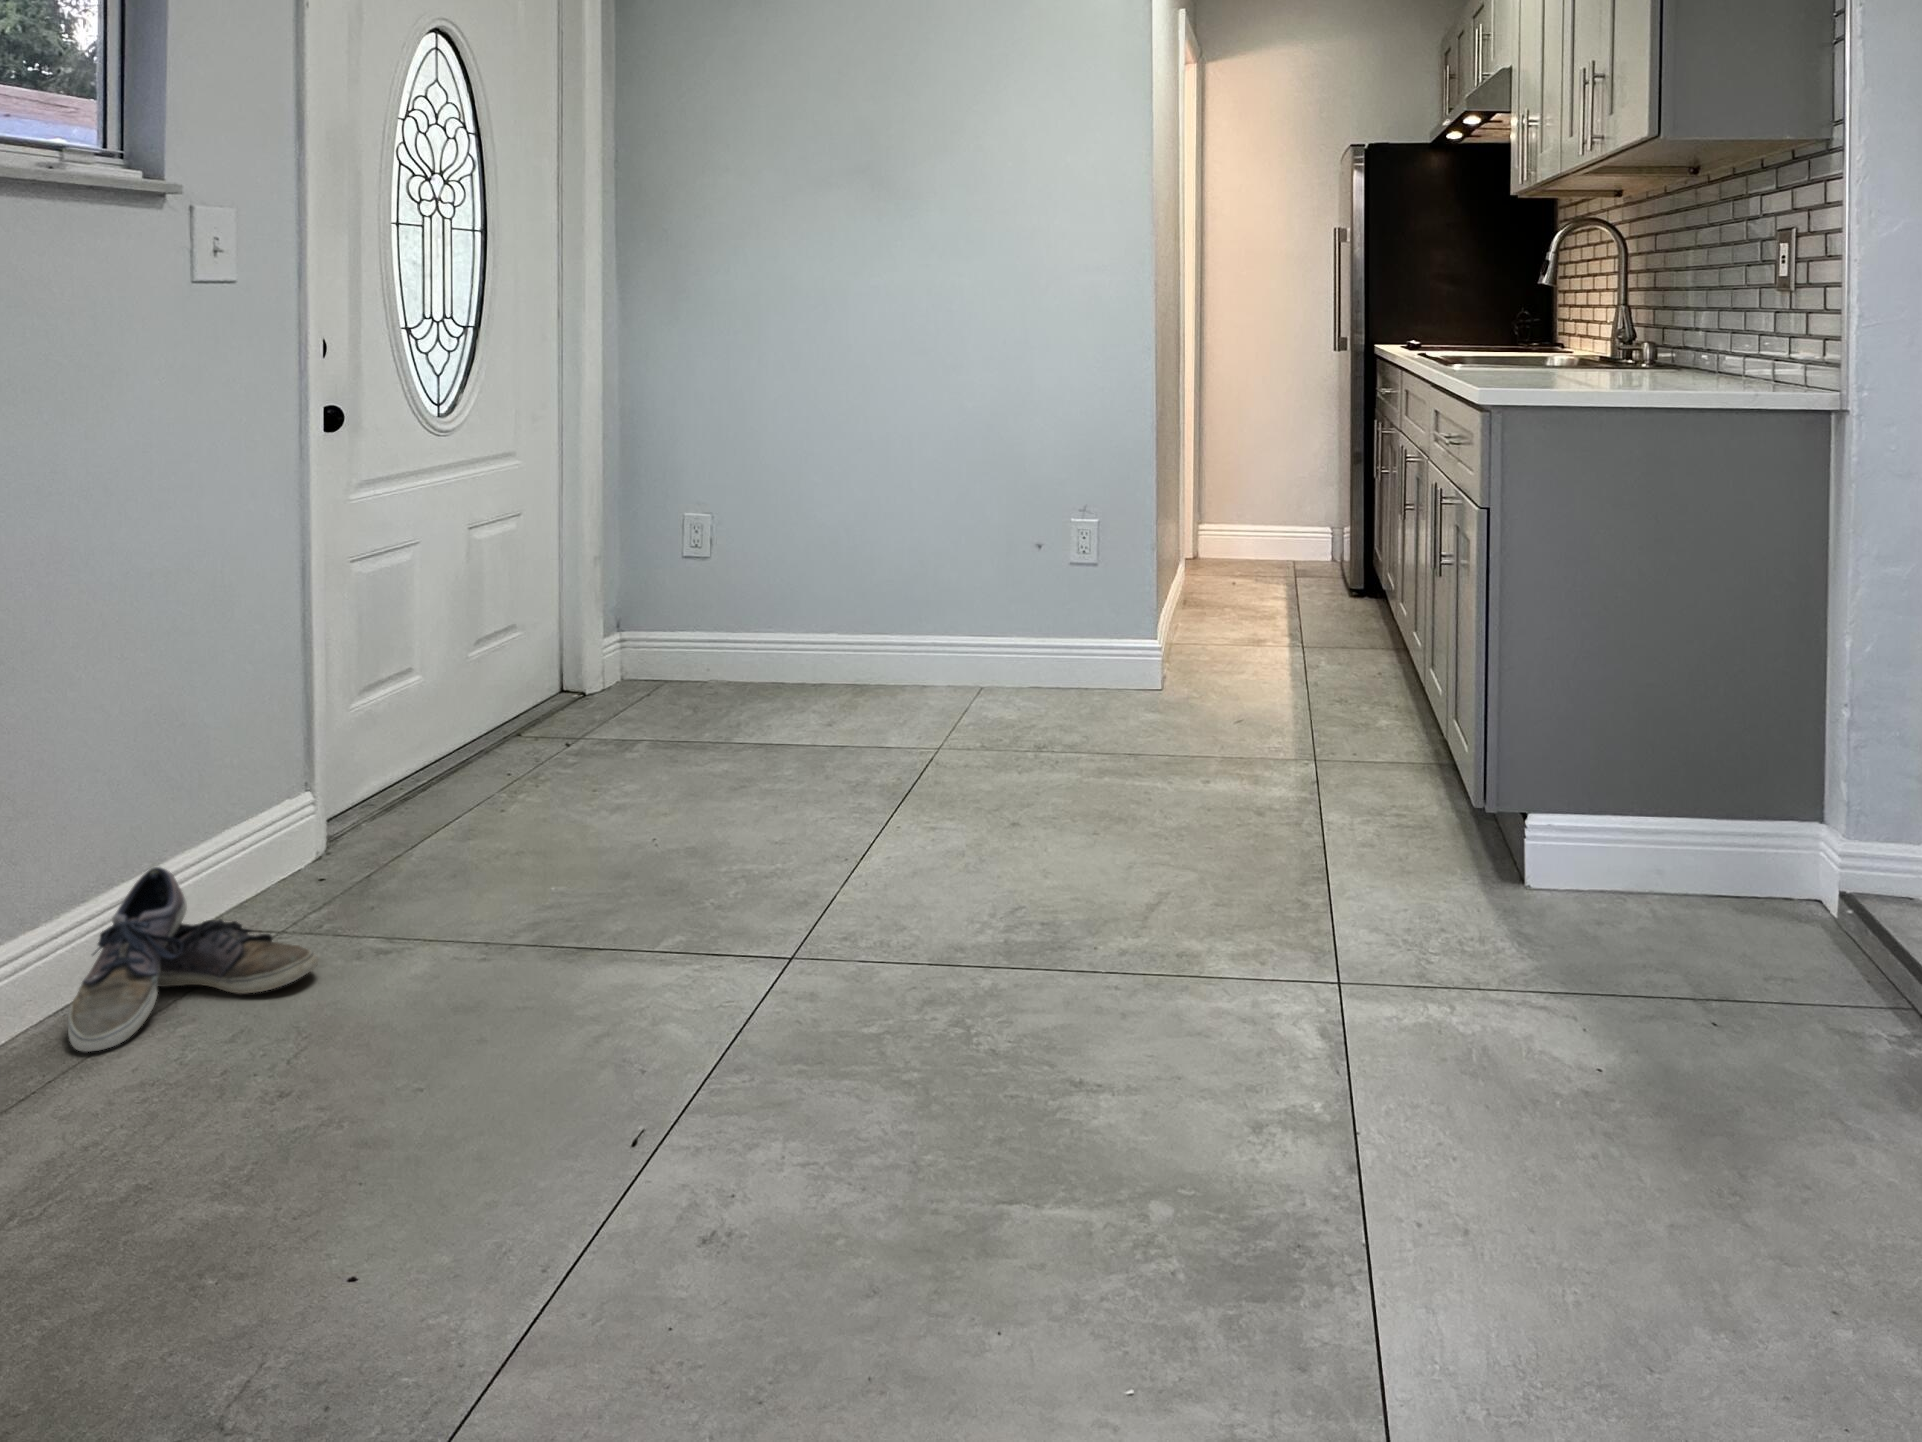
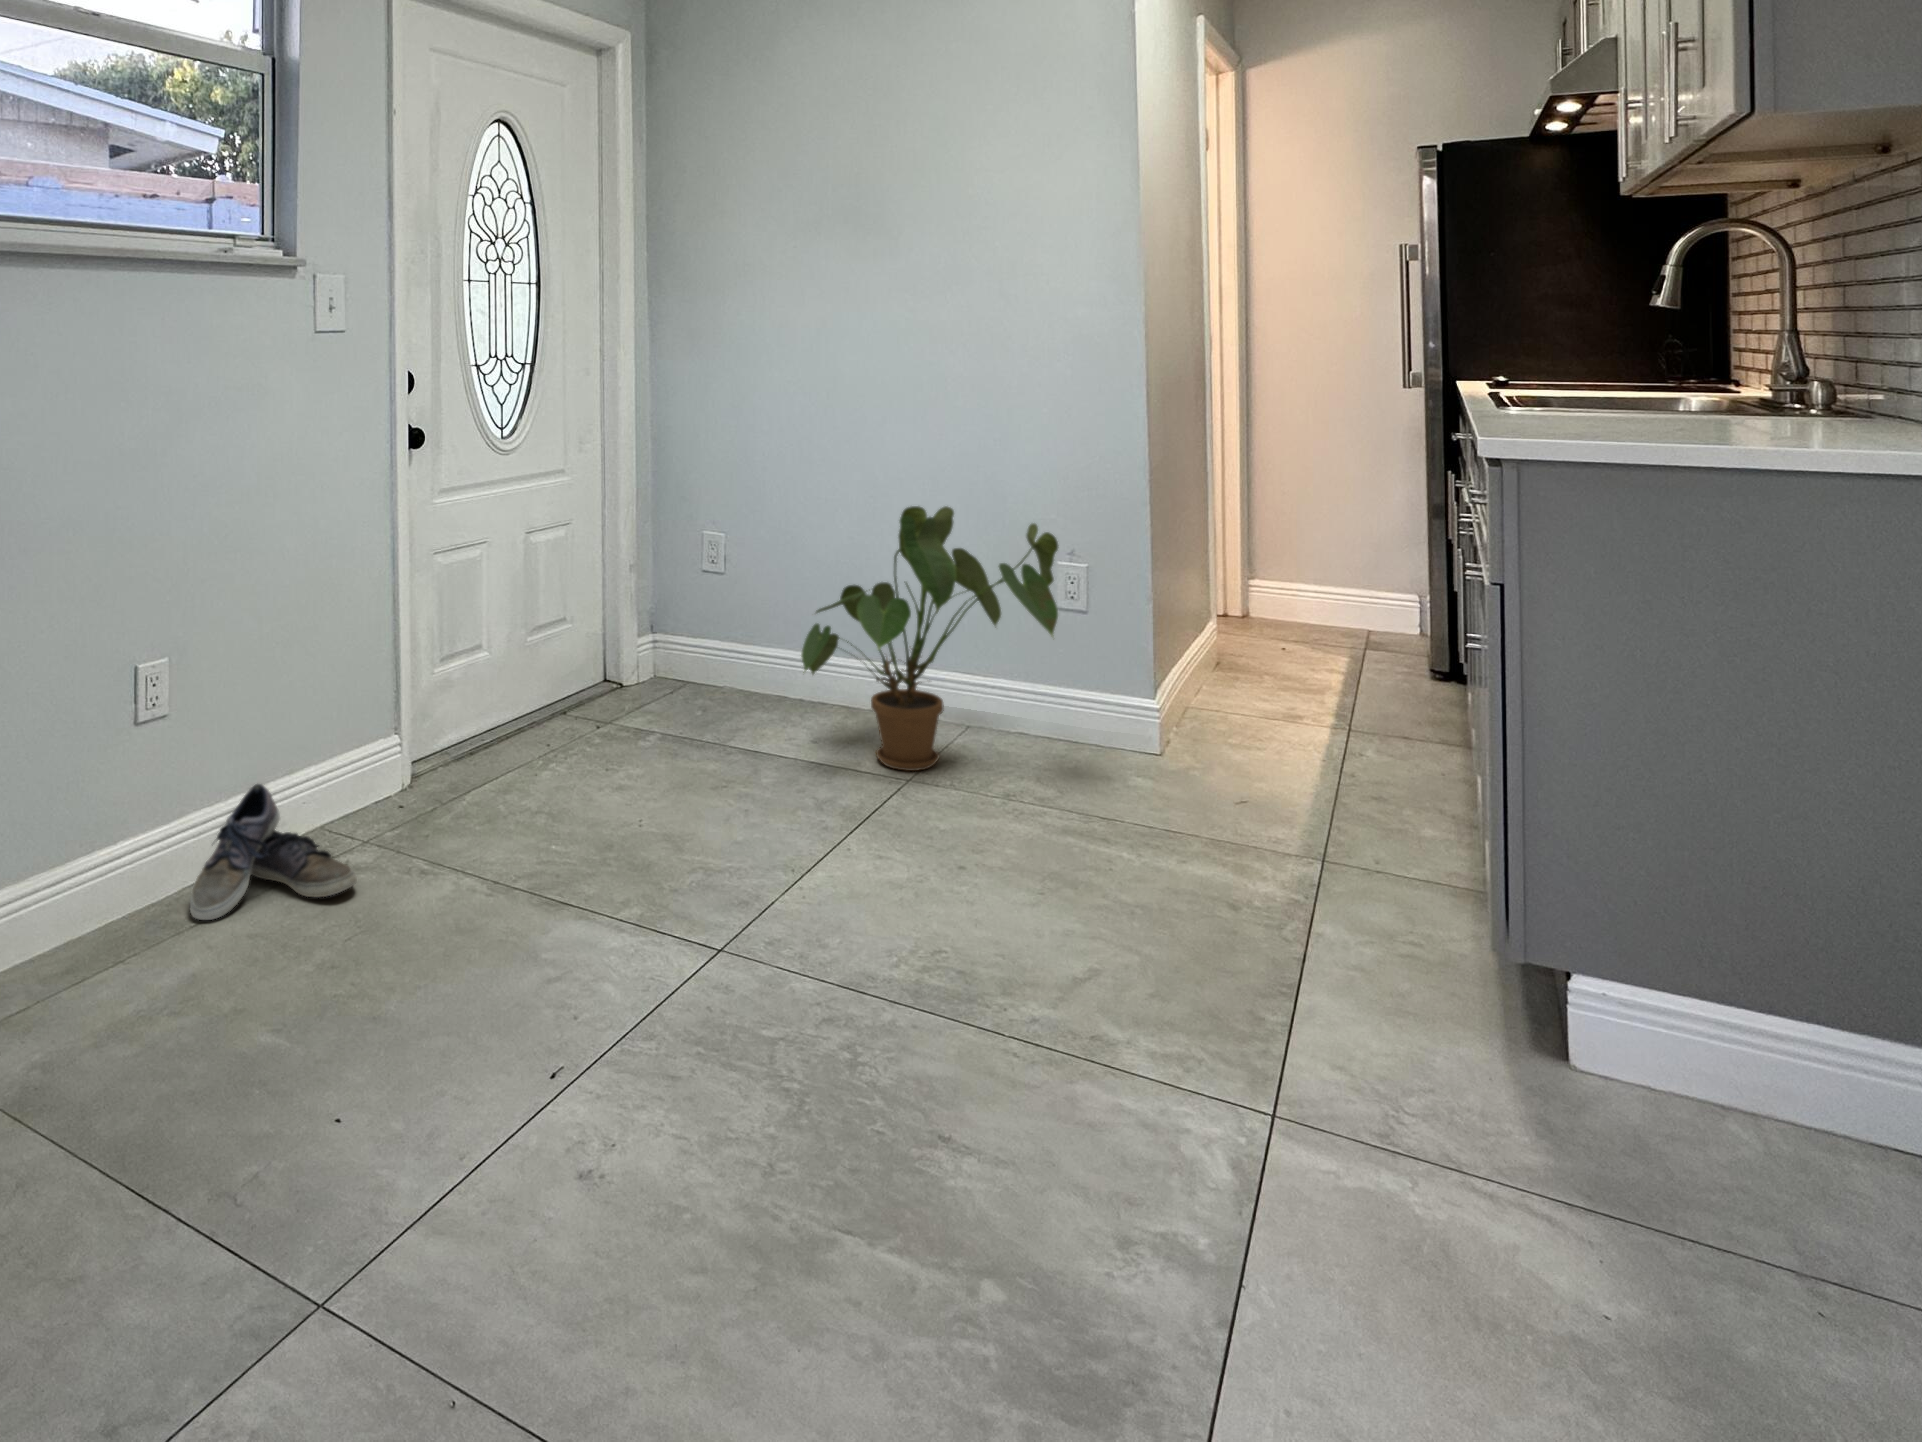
house plant: none [816,473,1080,744] -> present [801,506,1059,771]

